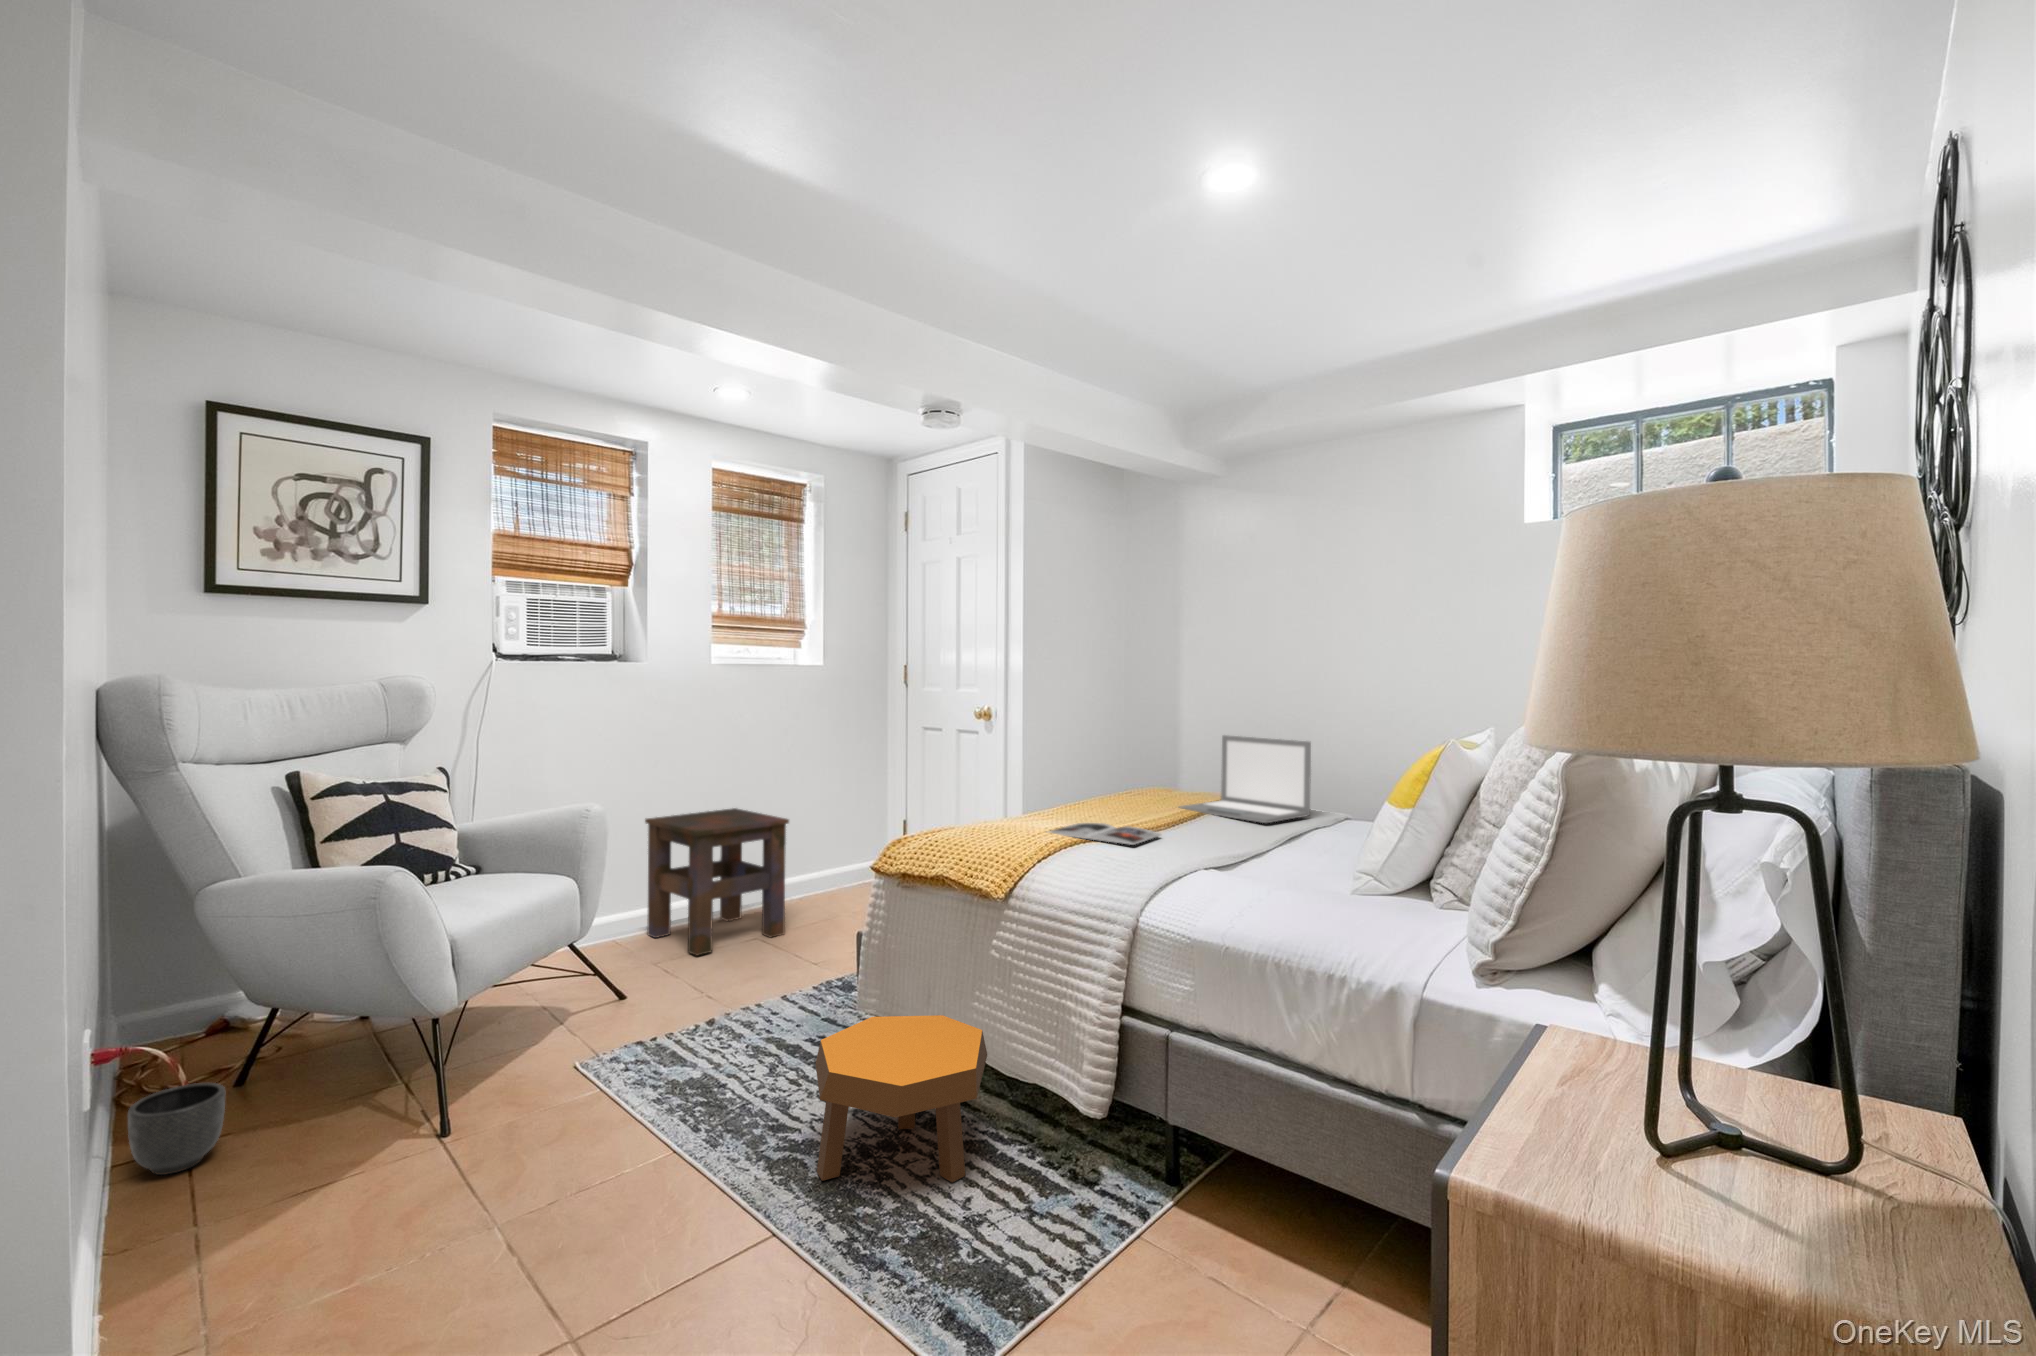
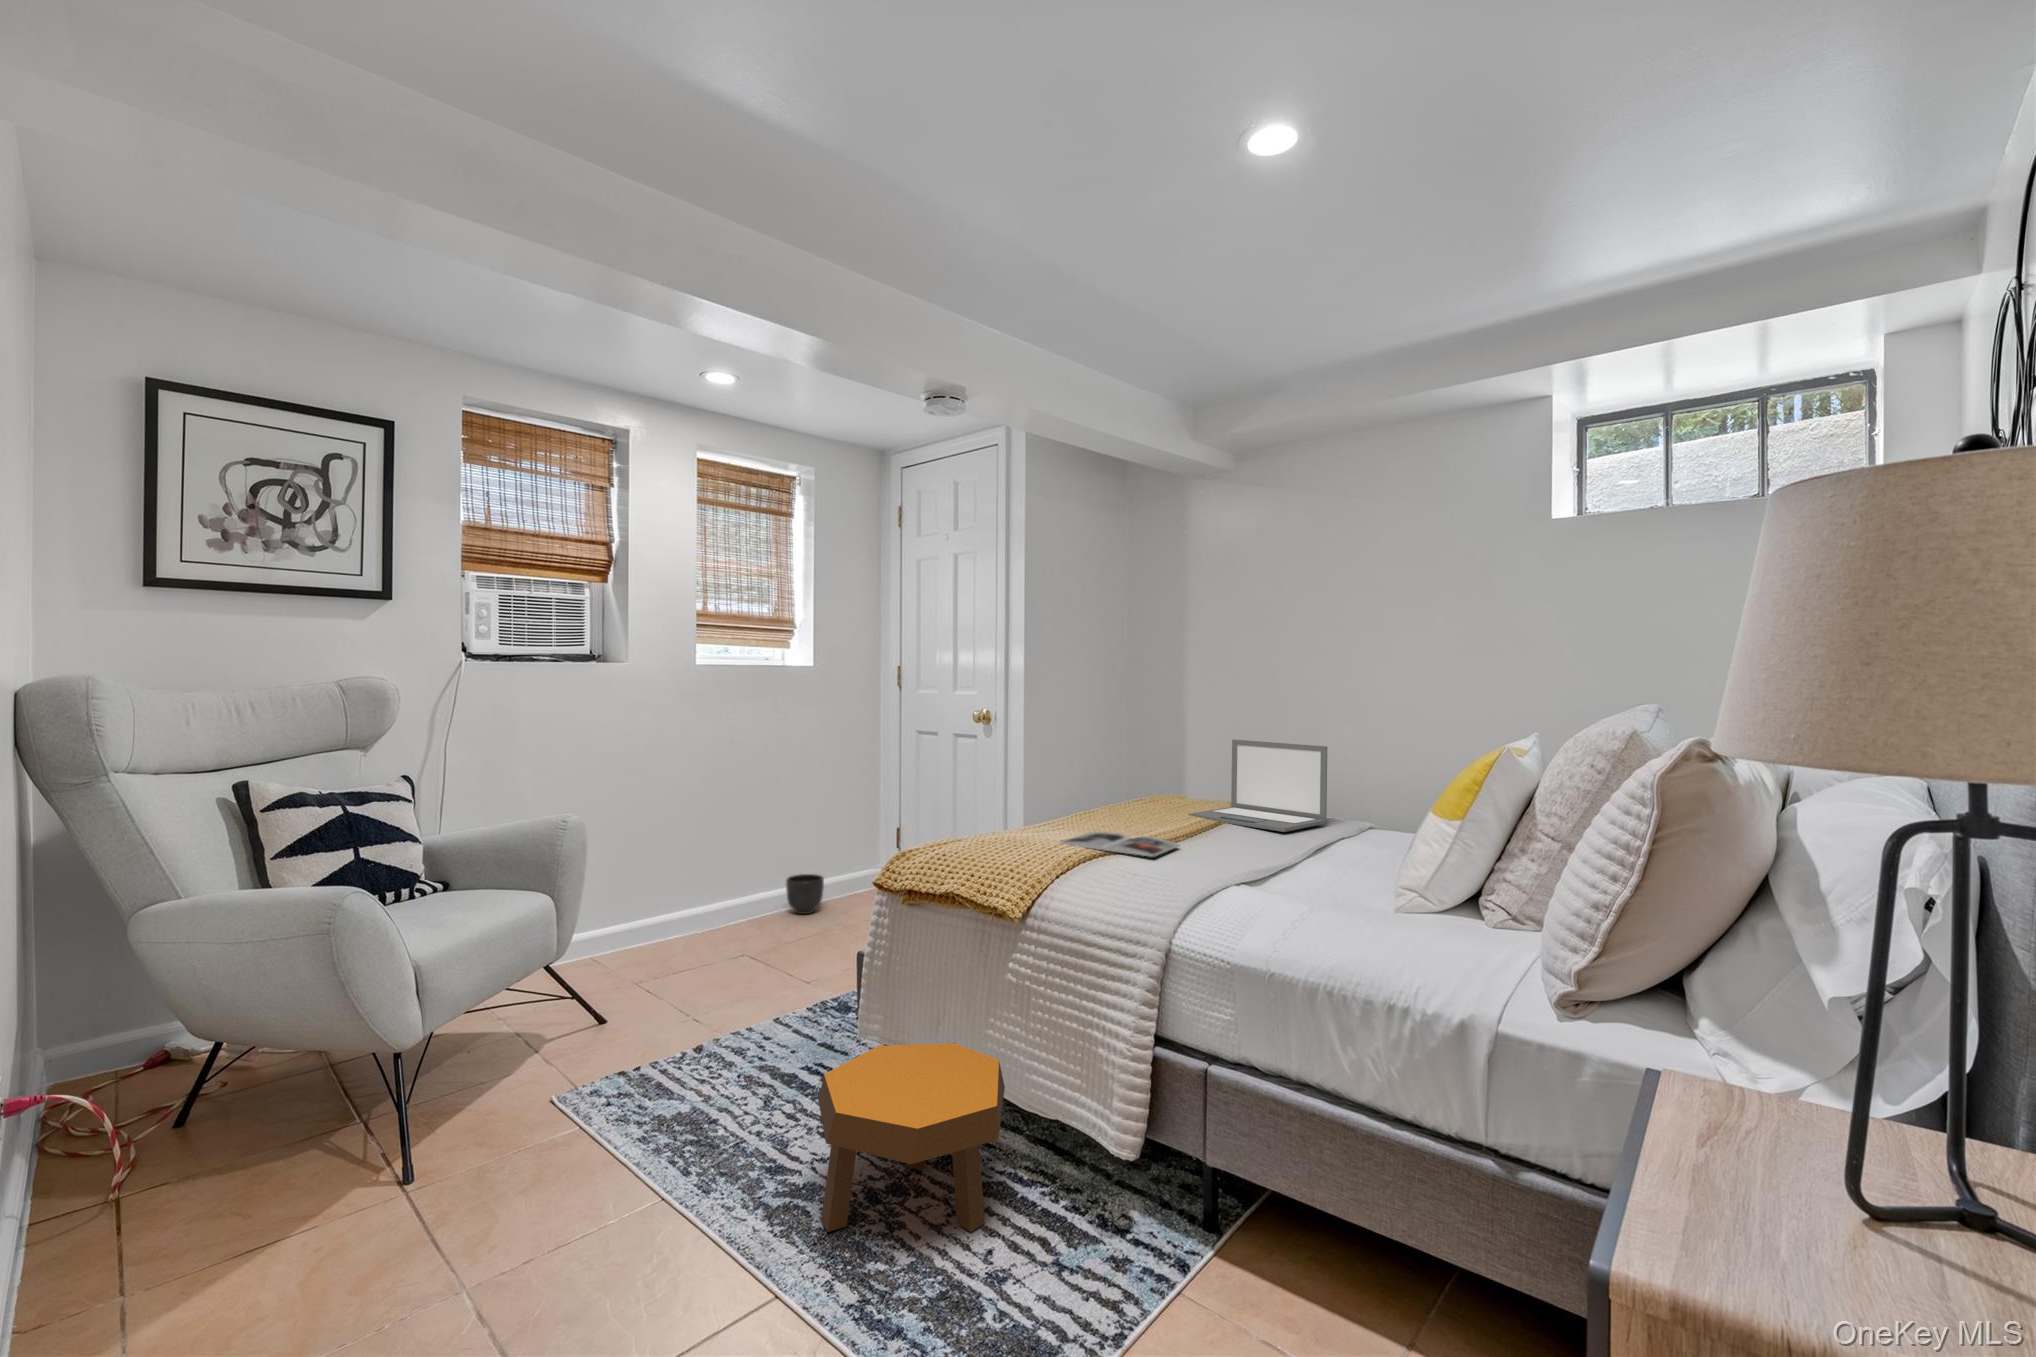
side table: present [645,808,789,955] -> none [626,815,779,973]
planter: present [128,1083,225,1175] -> present [786,874,824,914]

